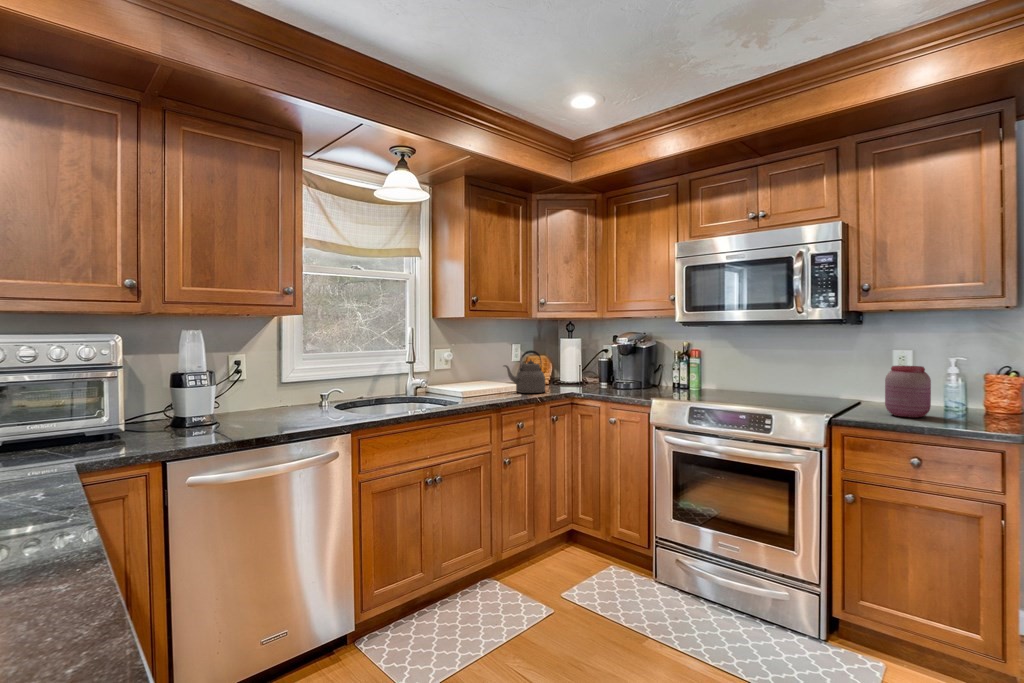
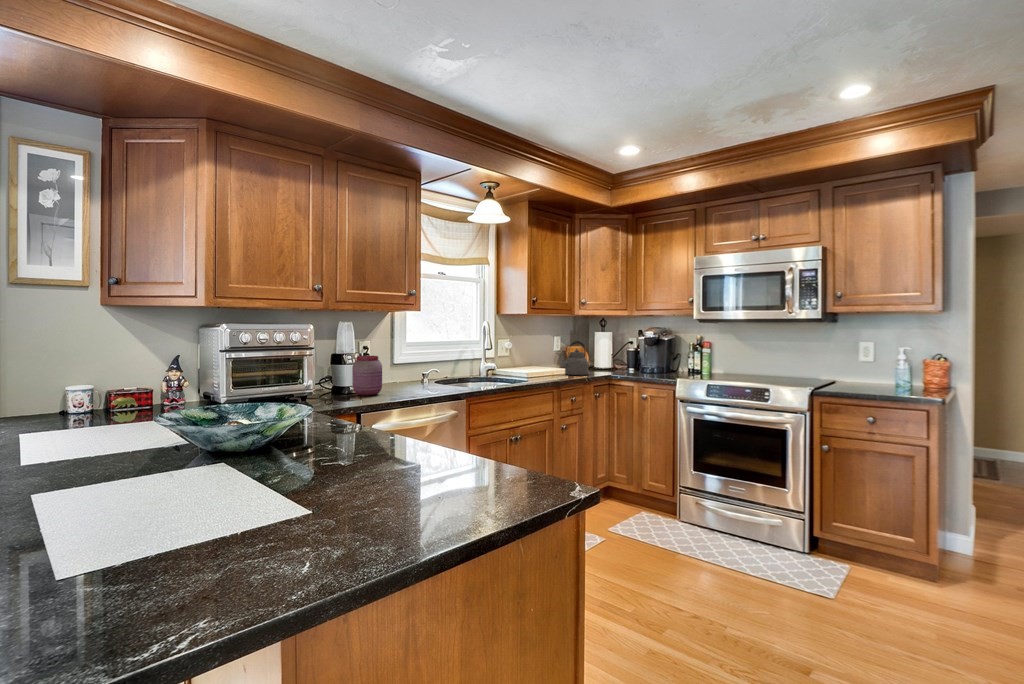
jar: present [885,366,931,418] -> present [352,356,382,396]

